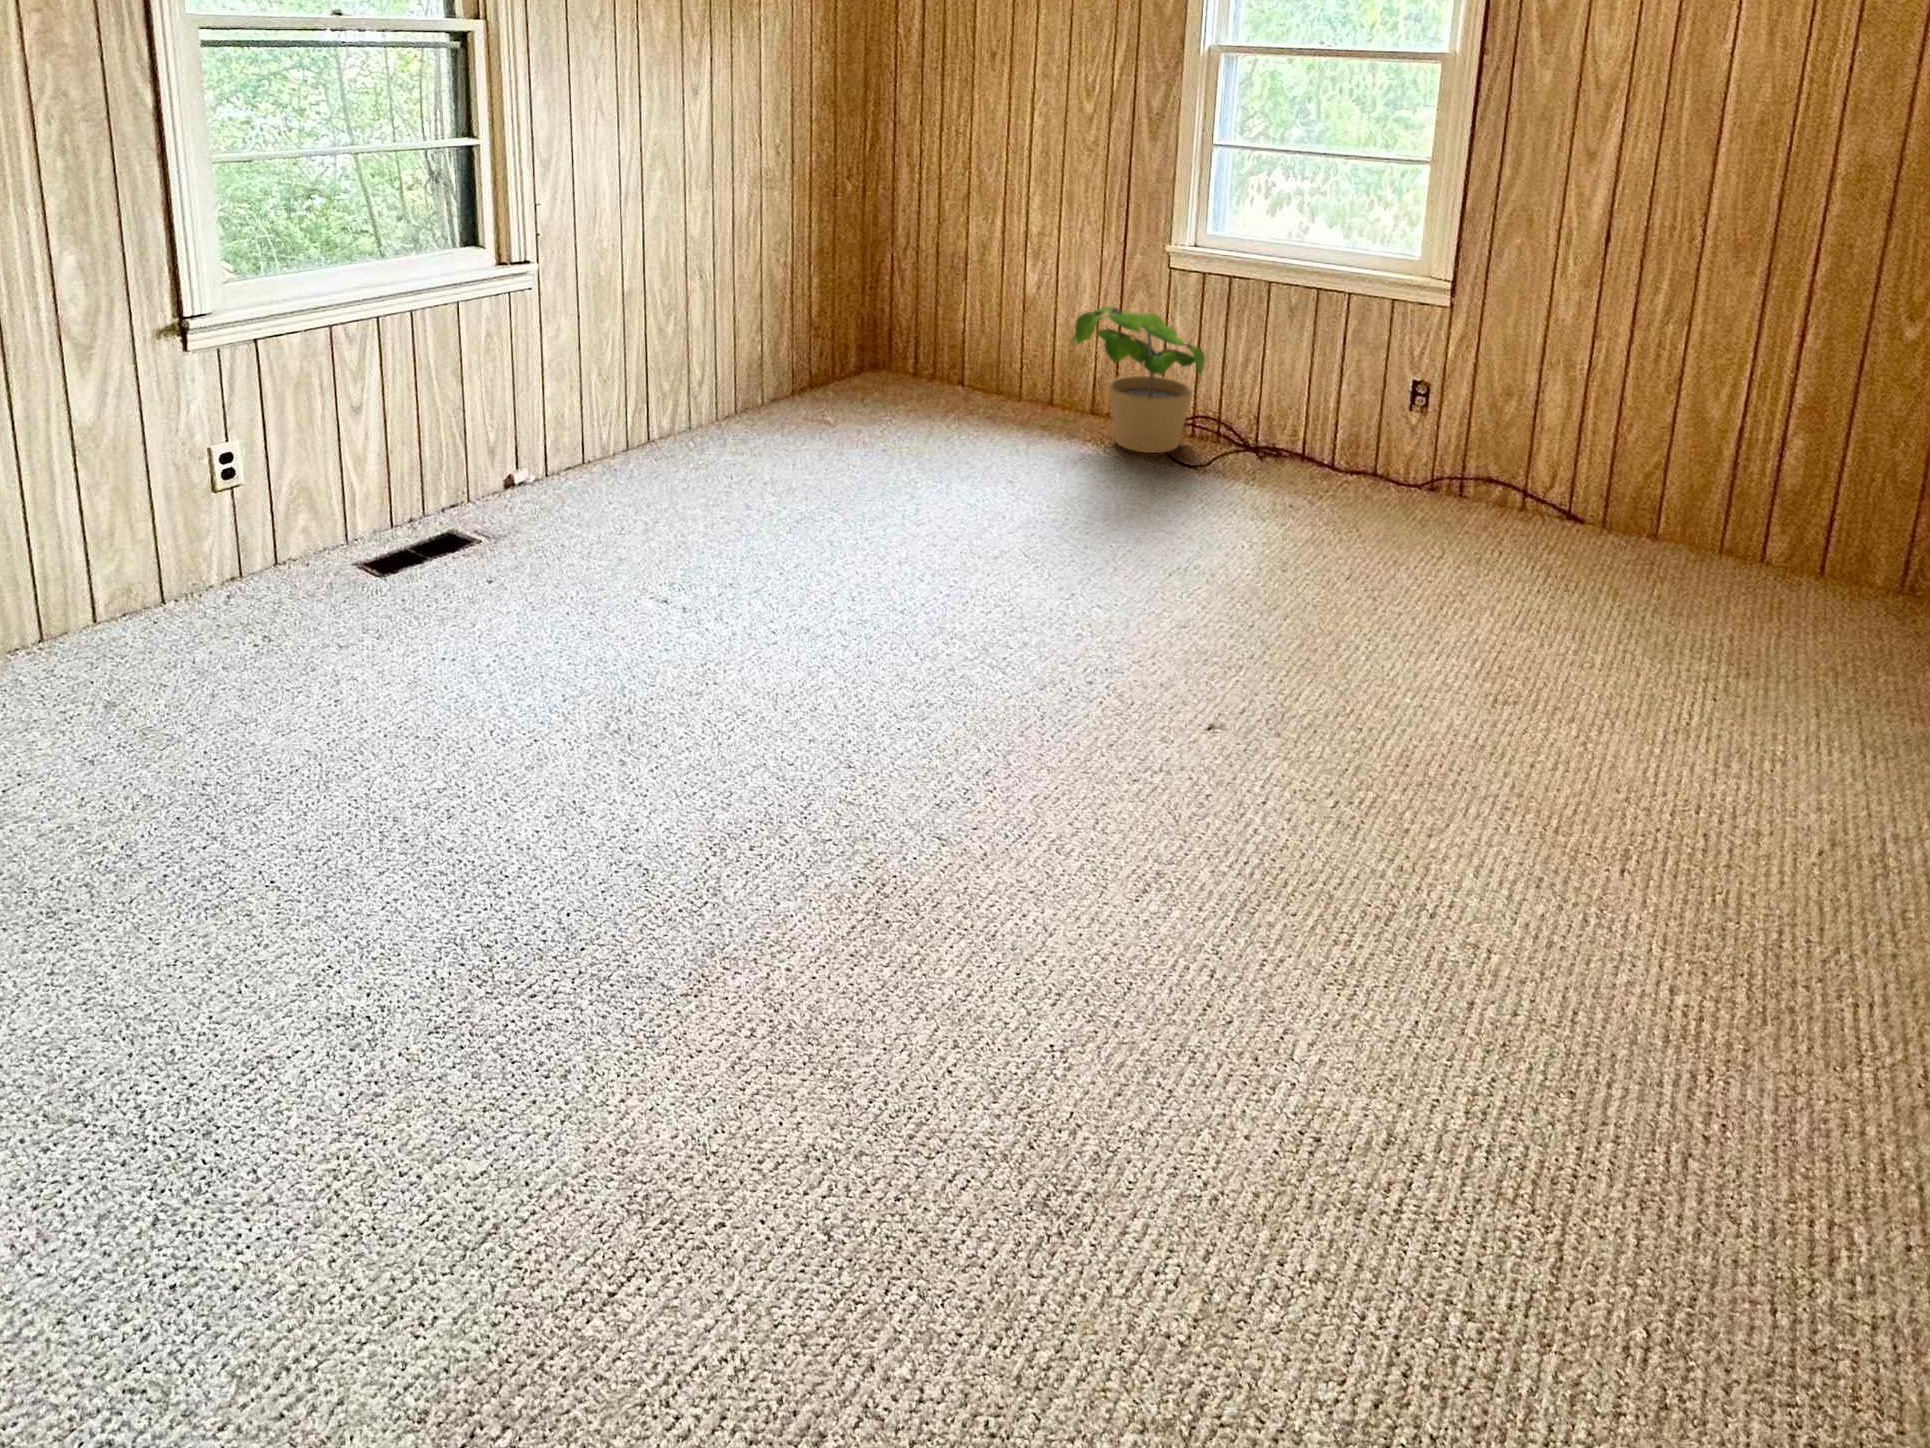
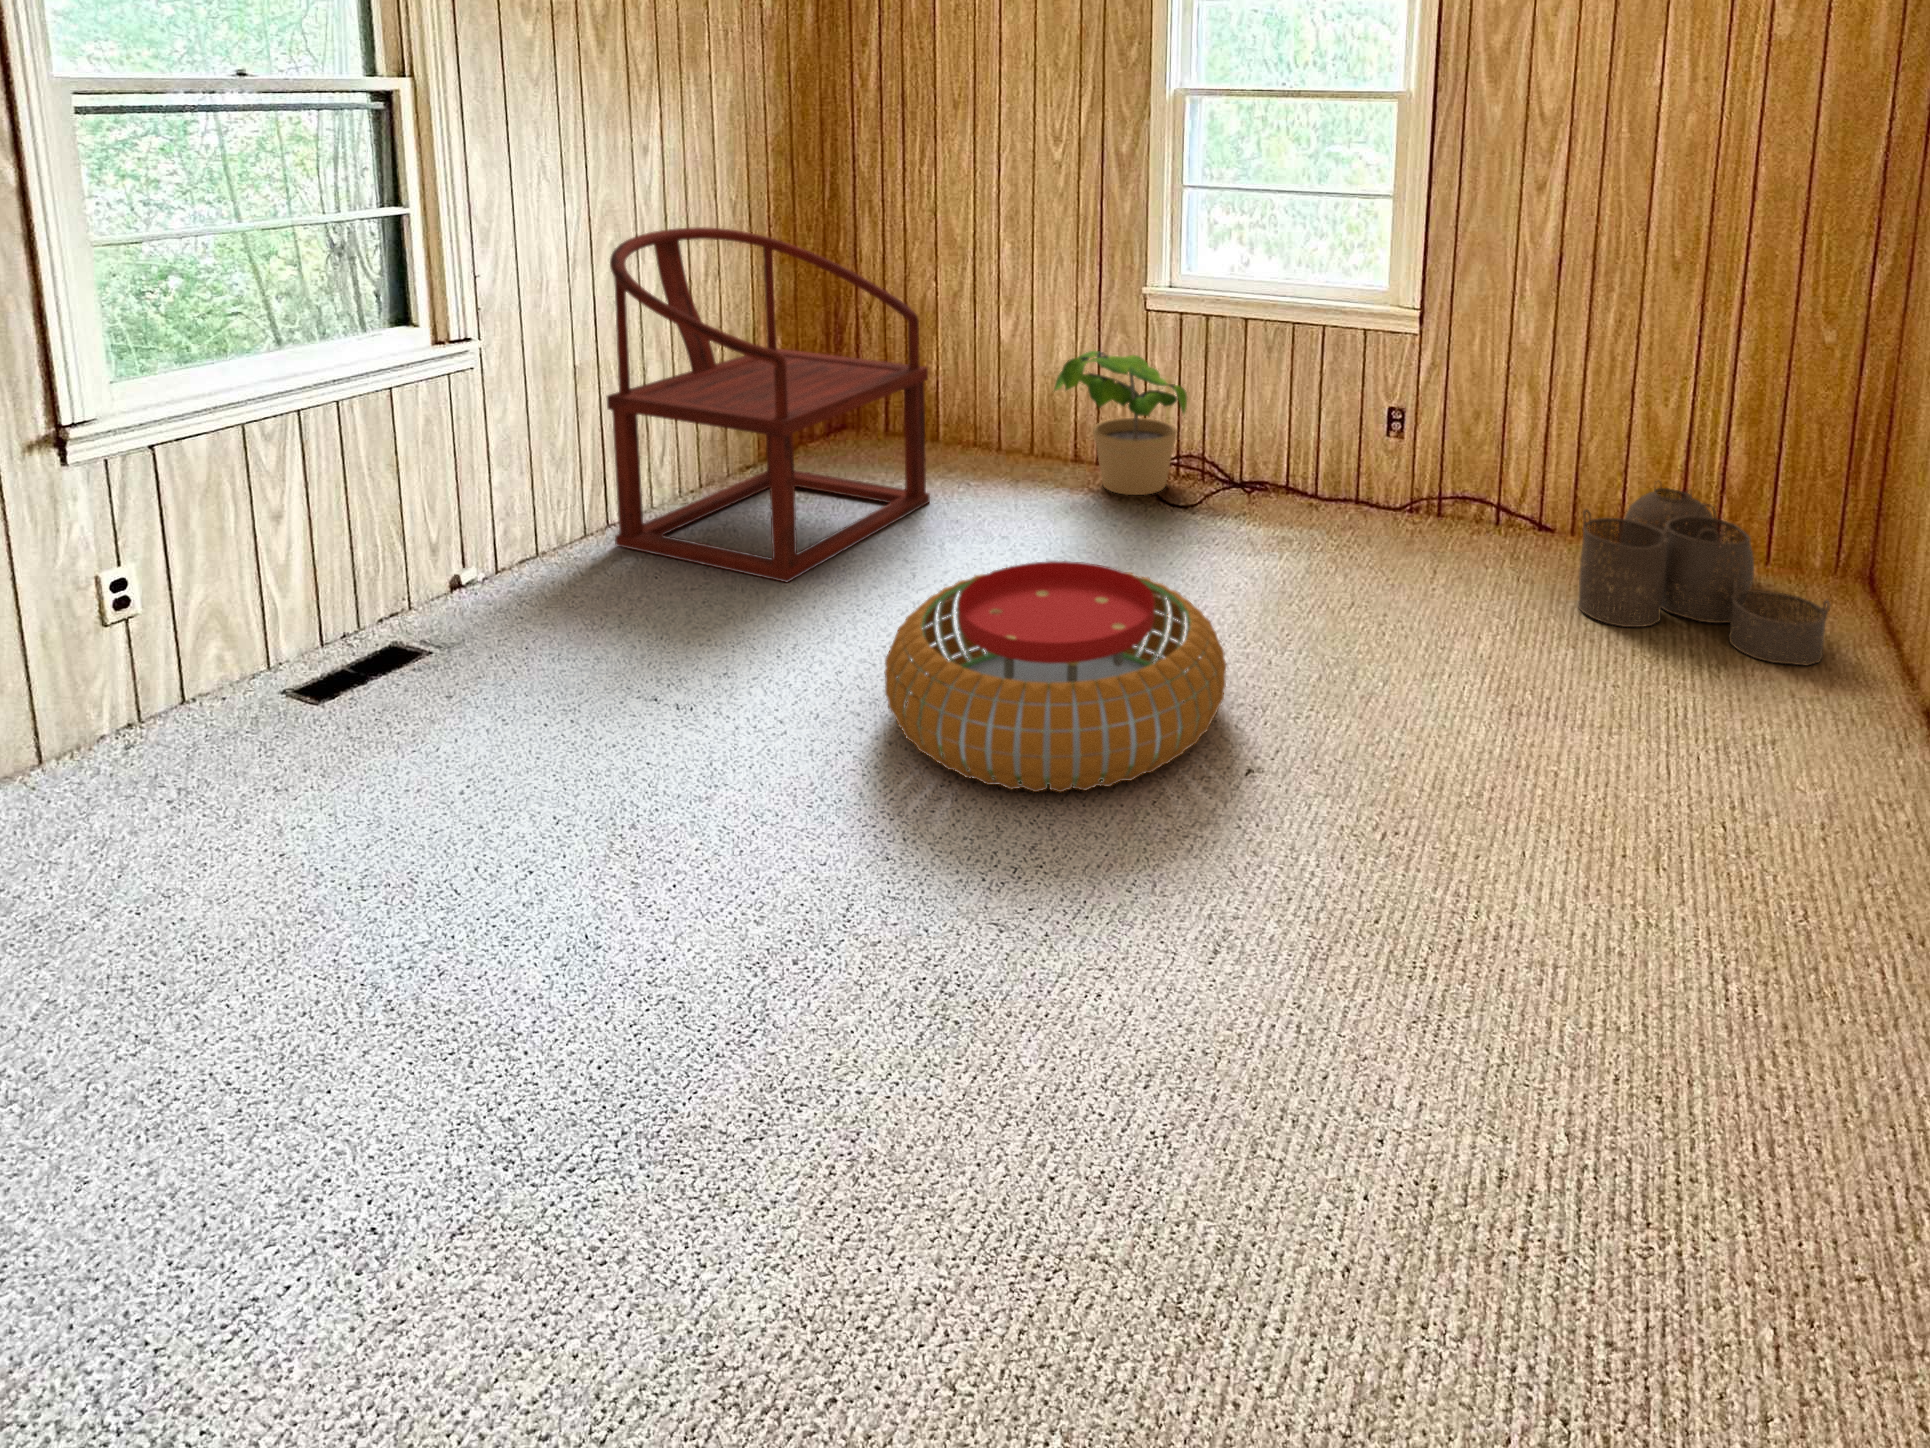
armchair: none [647,168,947,508] -> present [607,227,930,582]
woven basket: none [1593,478,1879,688] -> present [1578,487,1830,665]
pouf: none [866,508,1199,728] -> present [885,561,1226,792]

